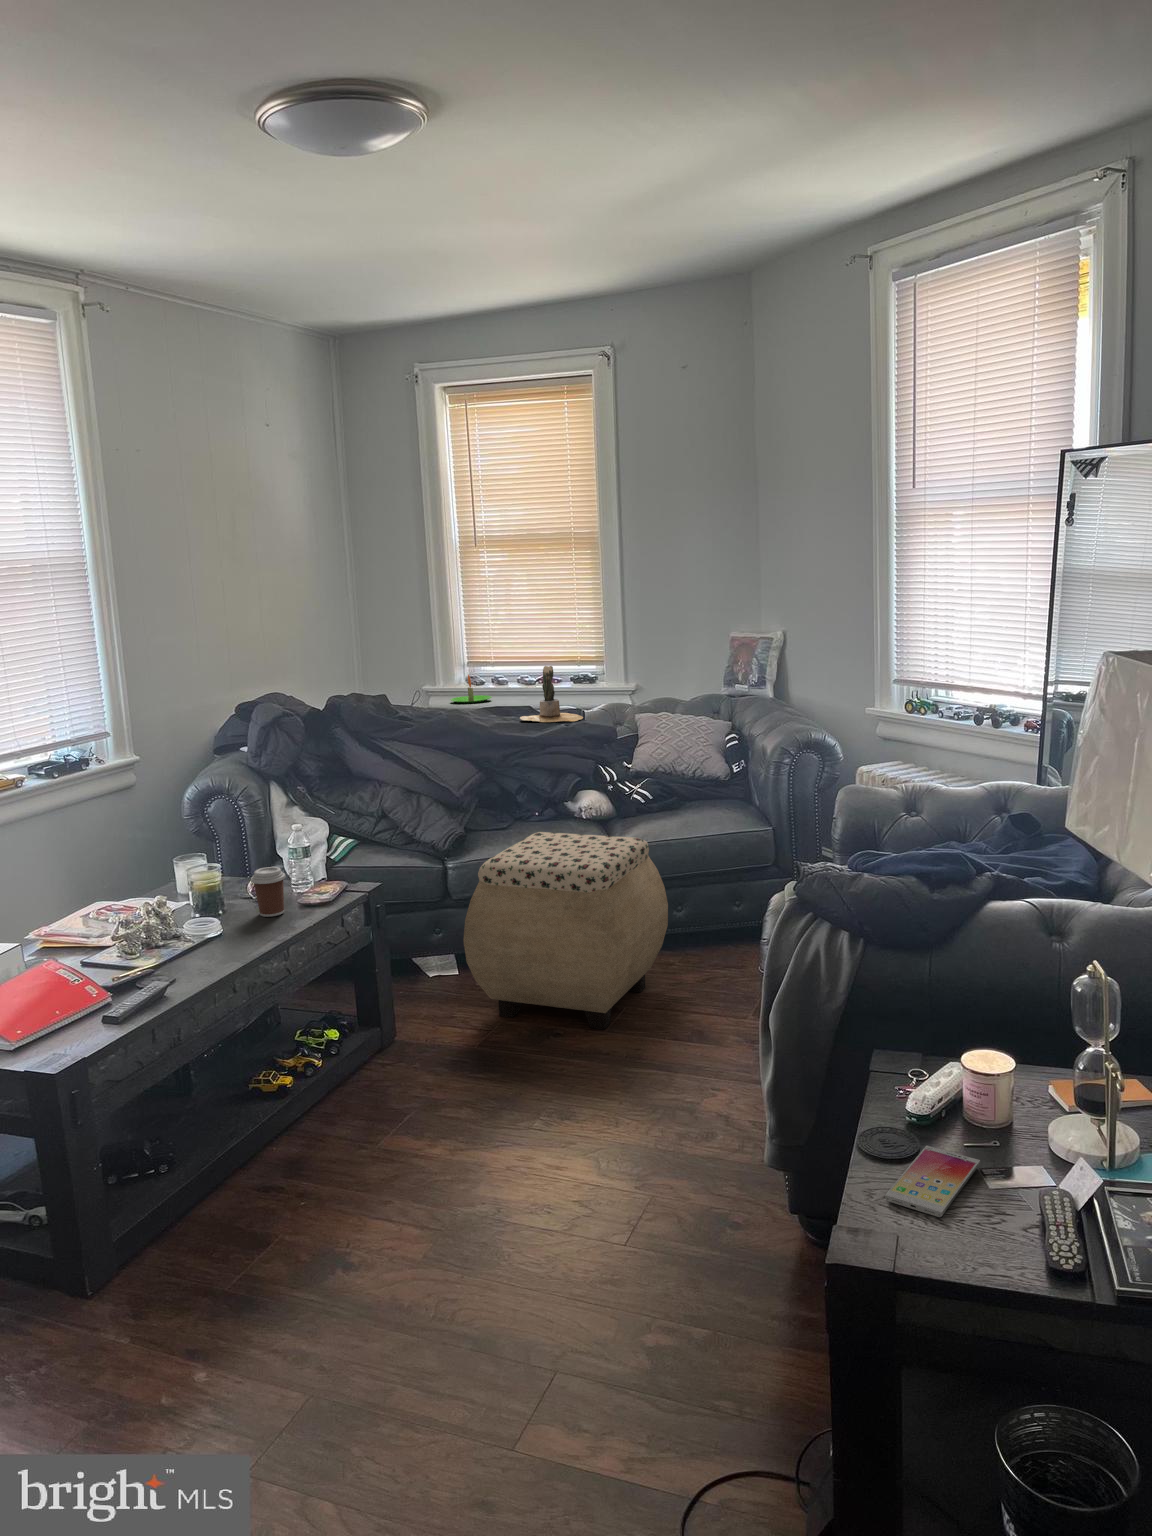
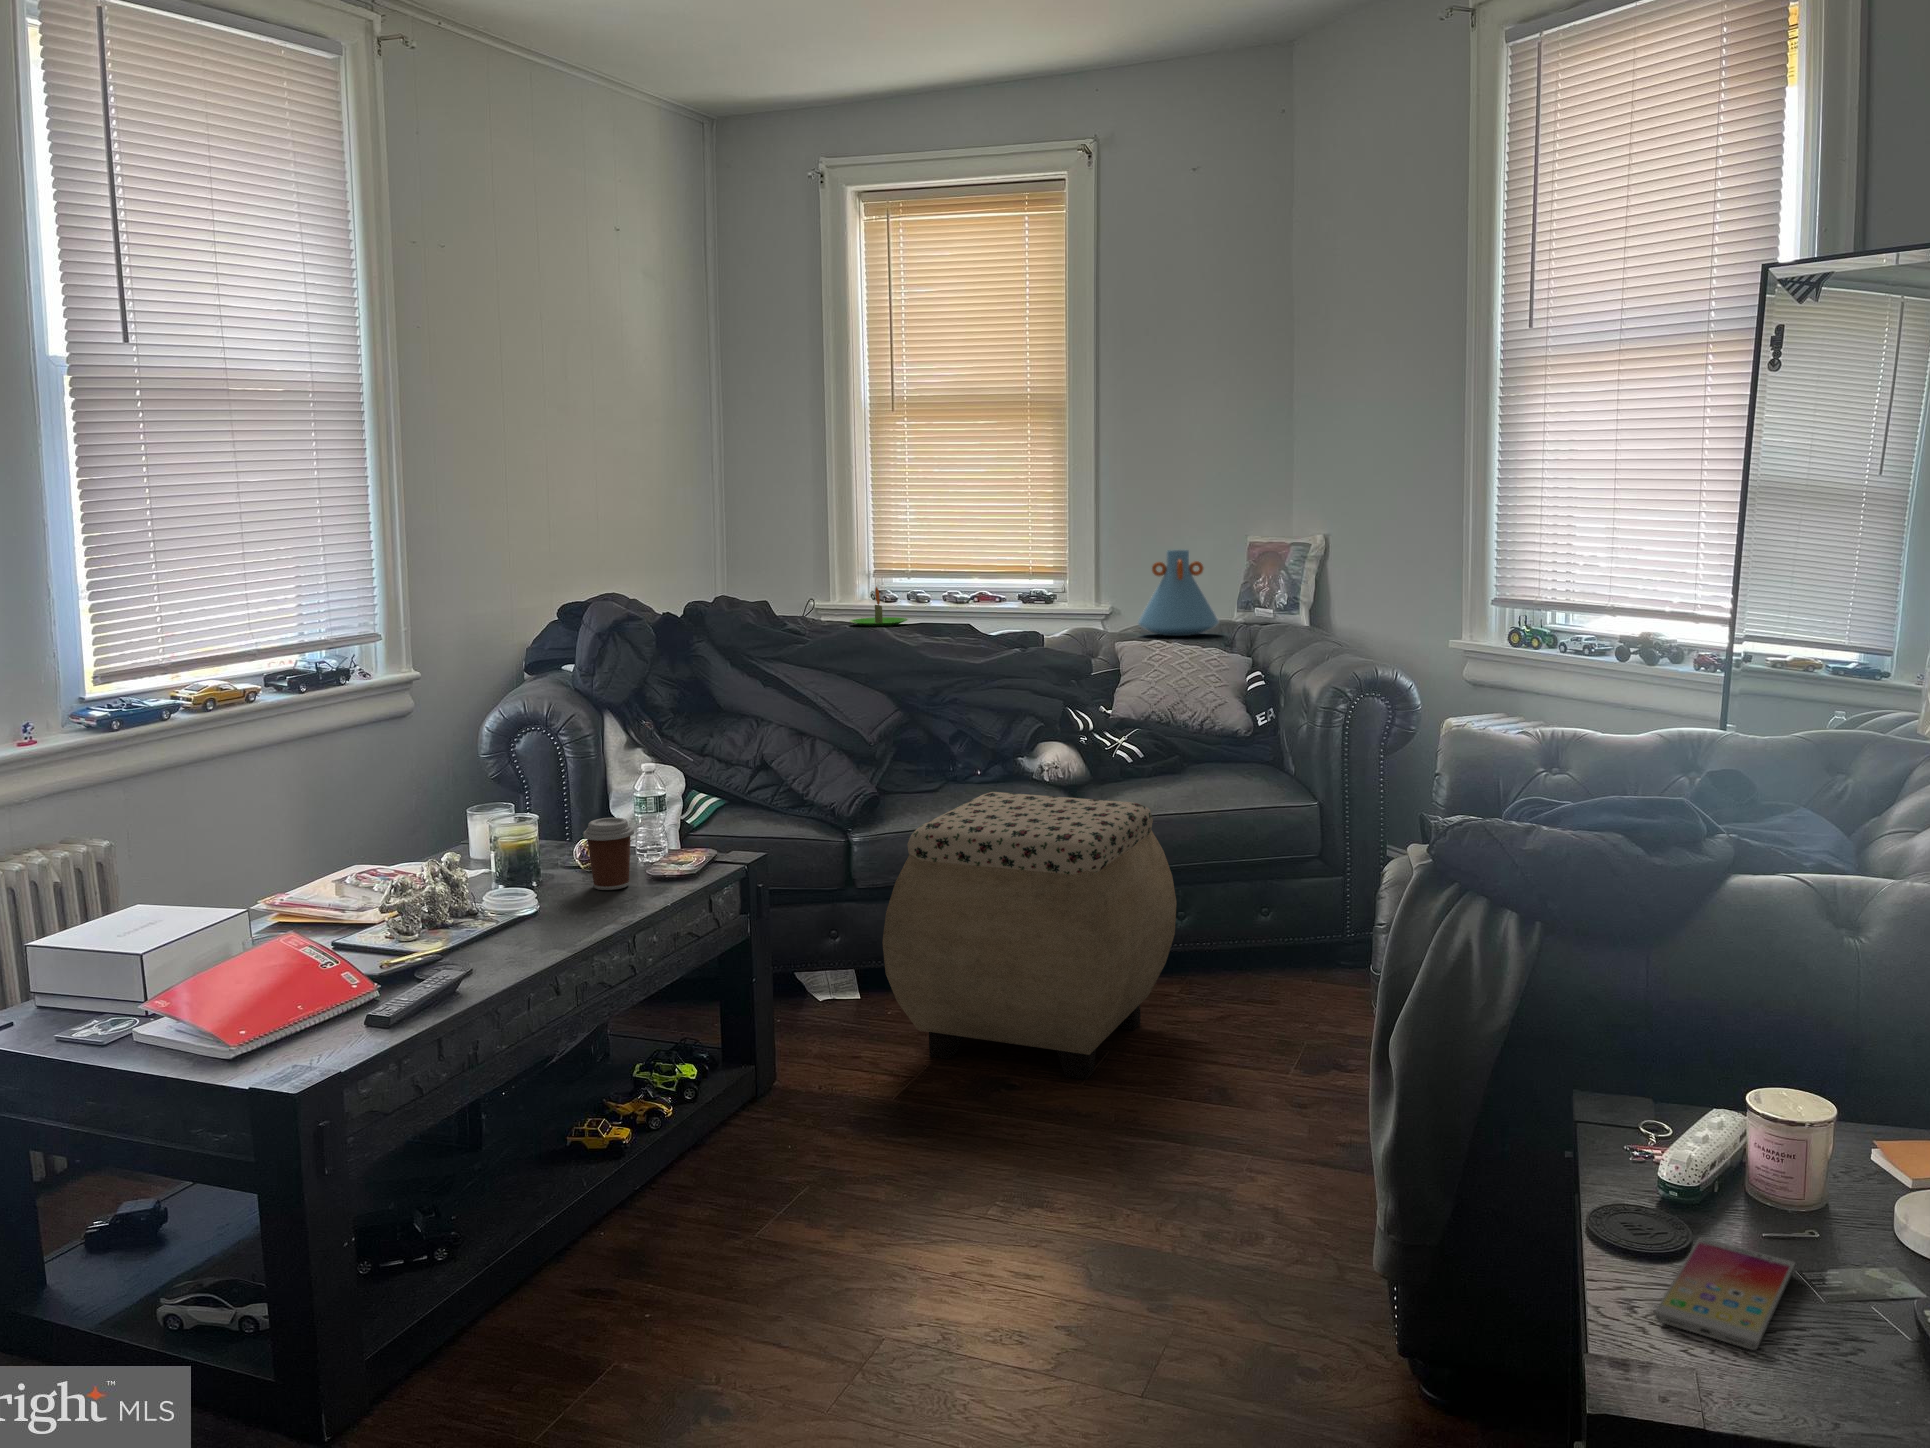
vase: none [650,647,707,708] -> present [1138,550,1219,636]
potted cactus: present [520,666,583,722] -> none [955,567,1046,646]

